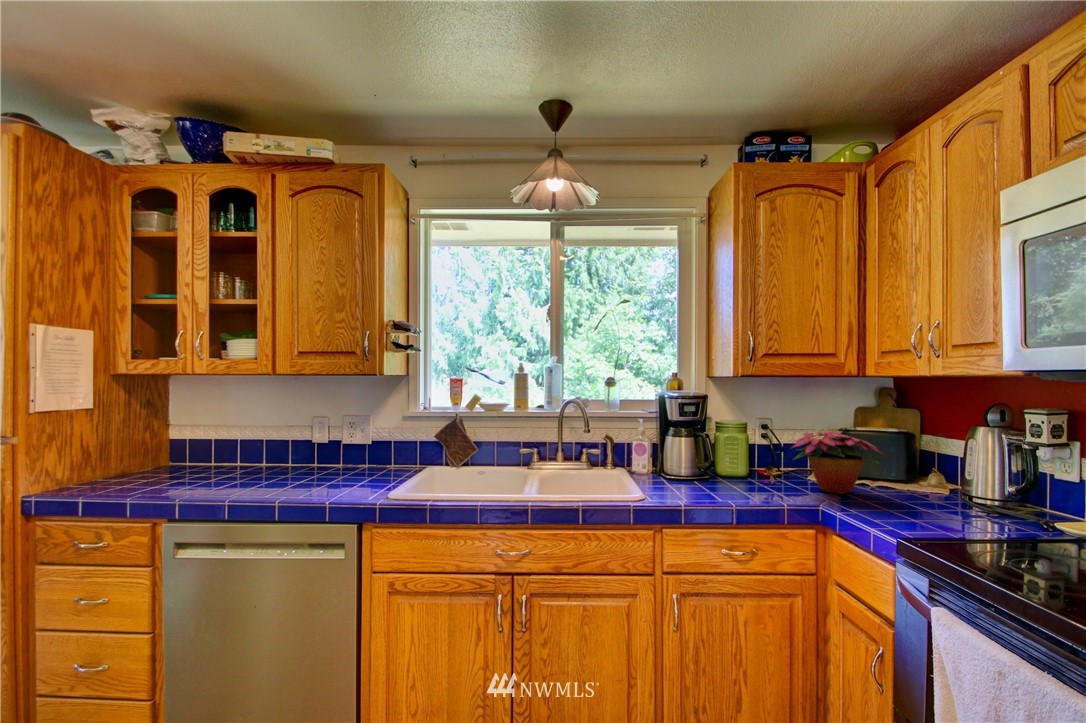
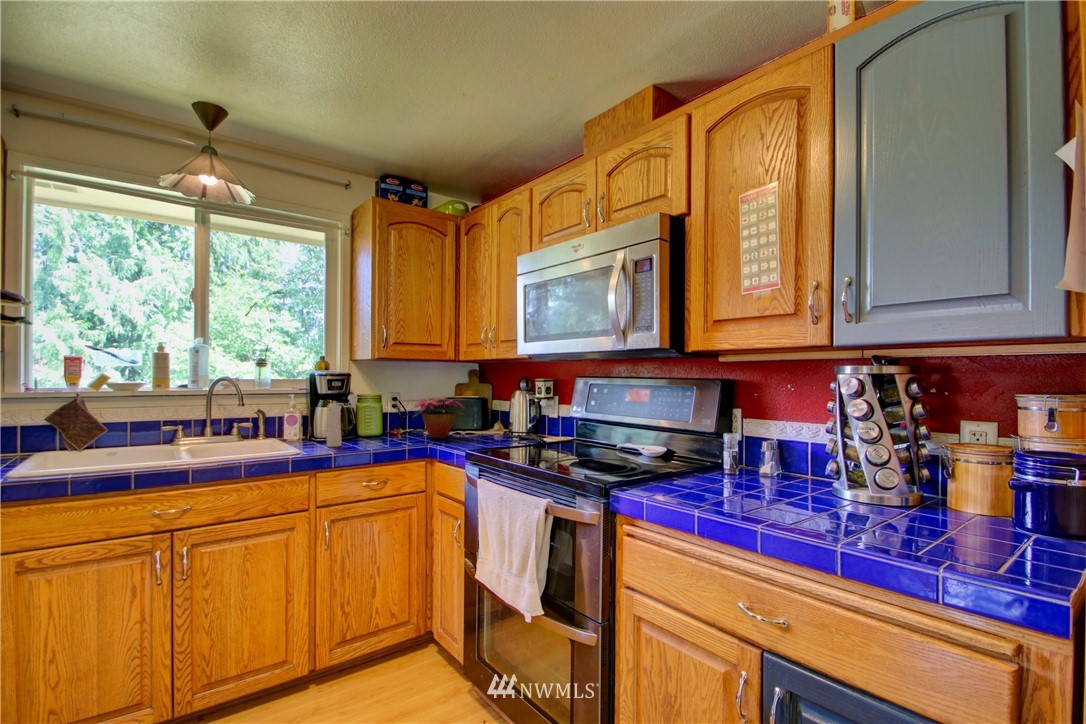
pepper mill: none [677,424,717,492] -> present [327,395,358,447]

